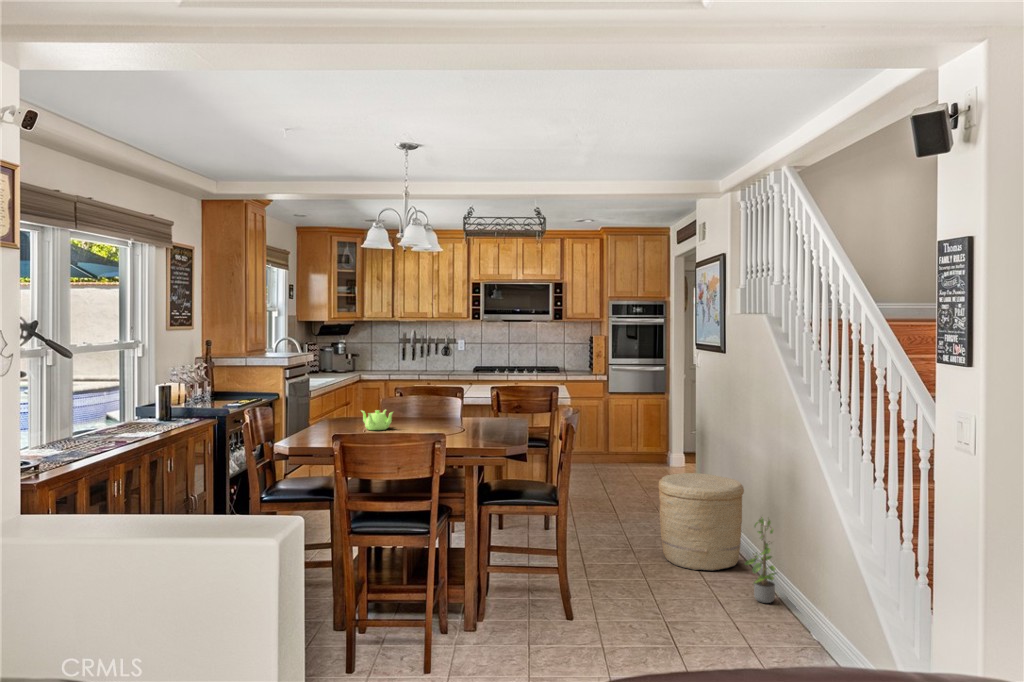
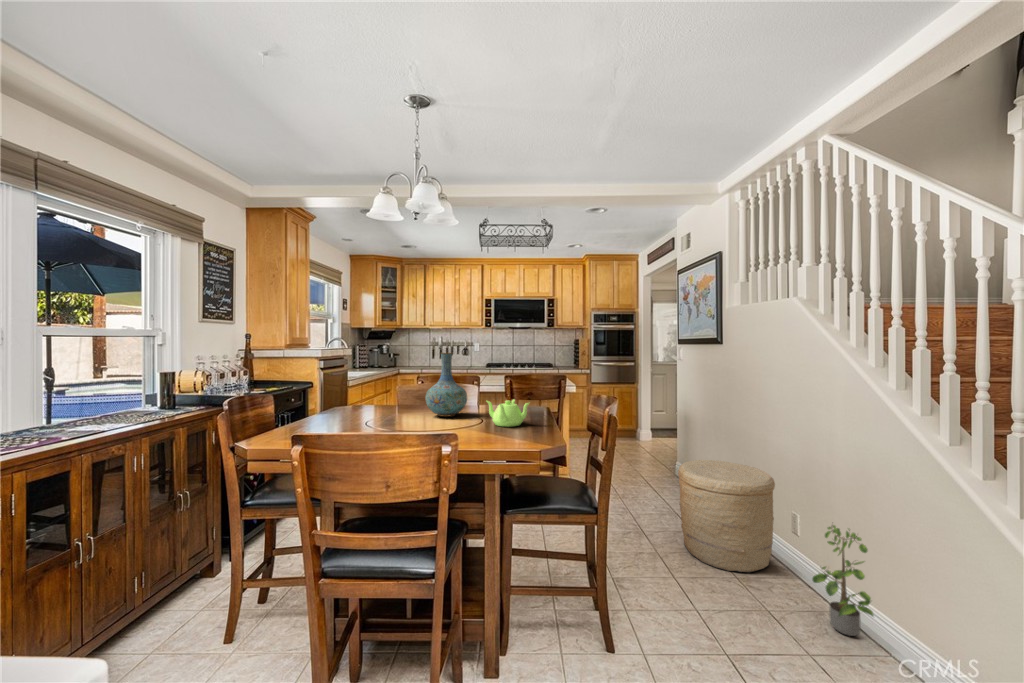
vase: none [417,371,454,426] -> present [425,353,467,417]
teapot: present [362,410,393,430] -> present [487,400,529,427]

